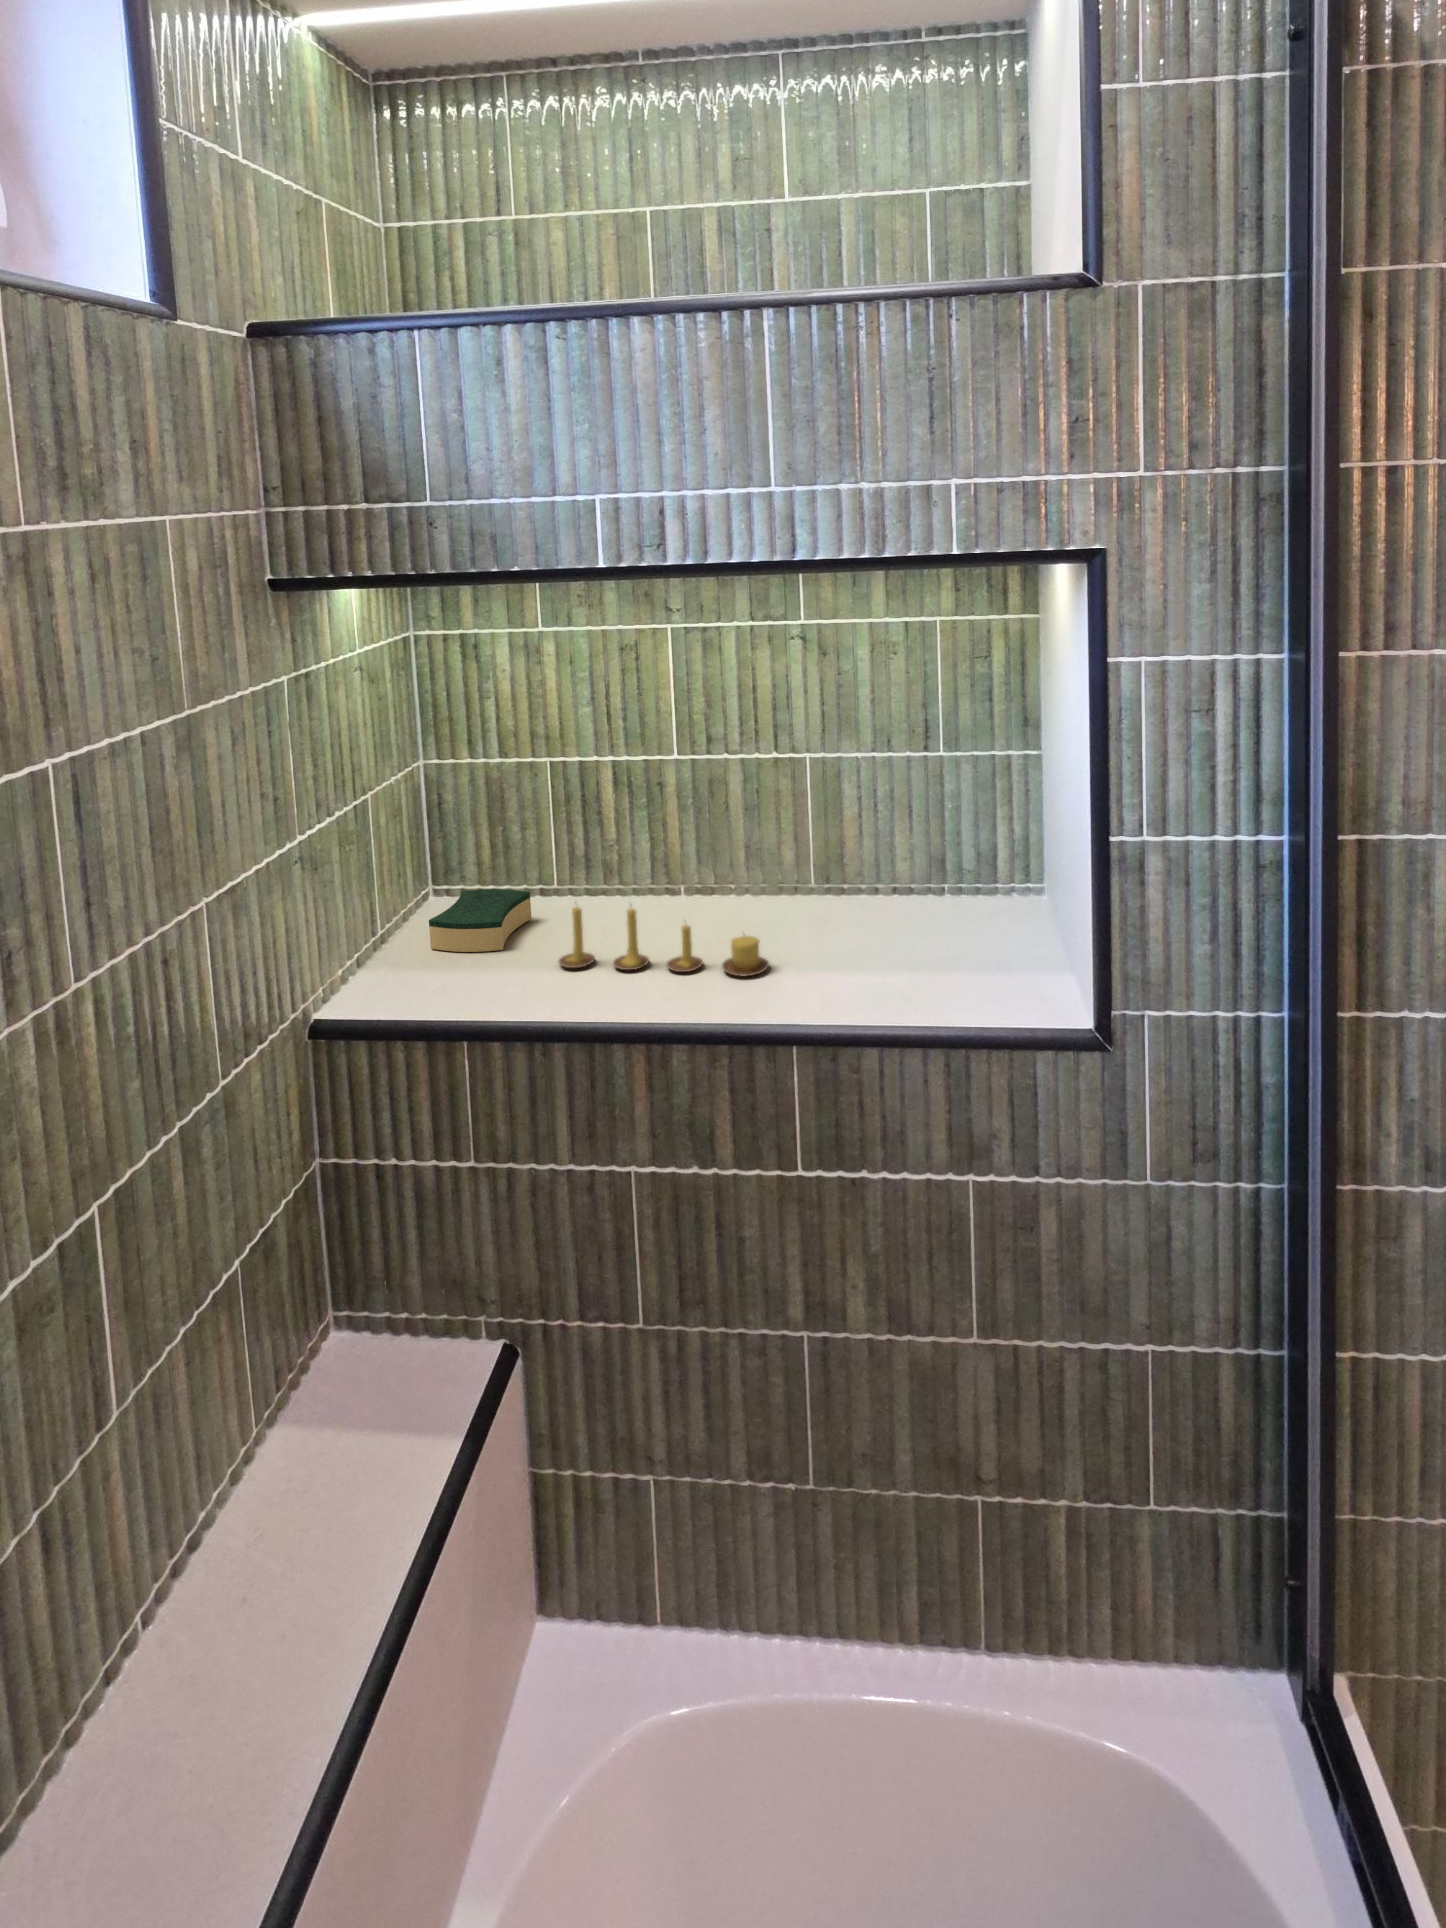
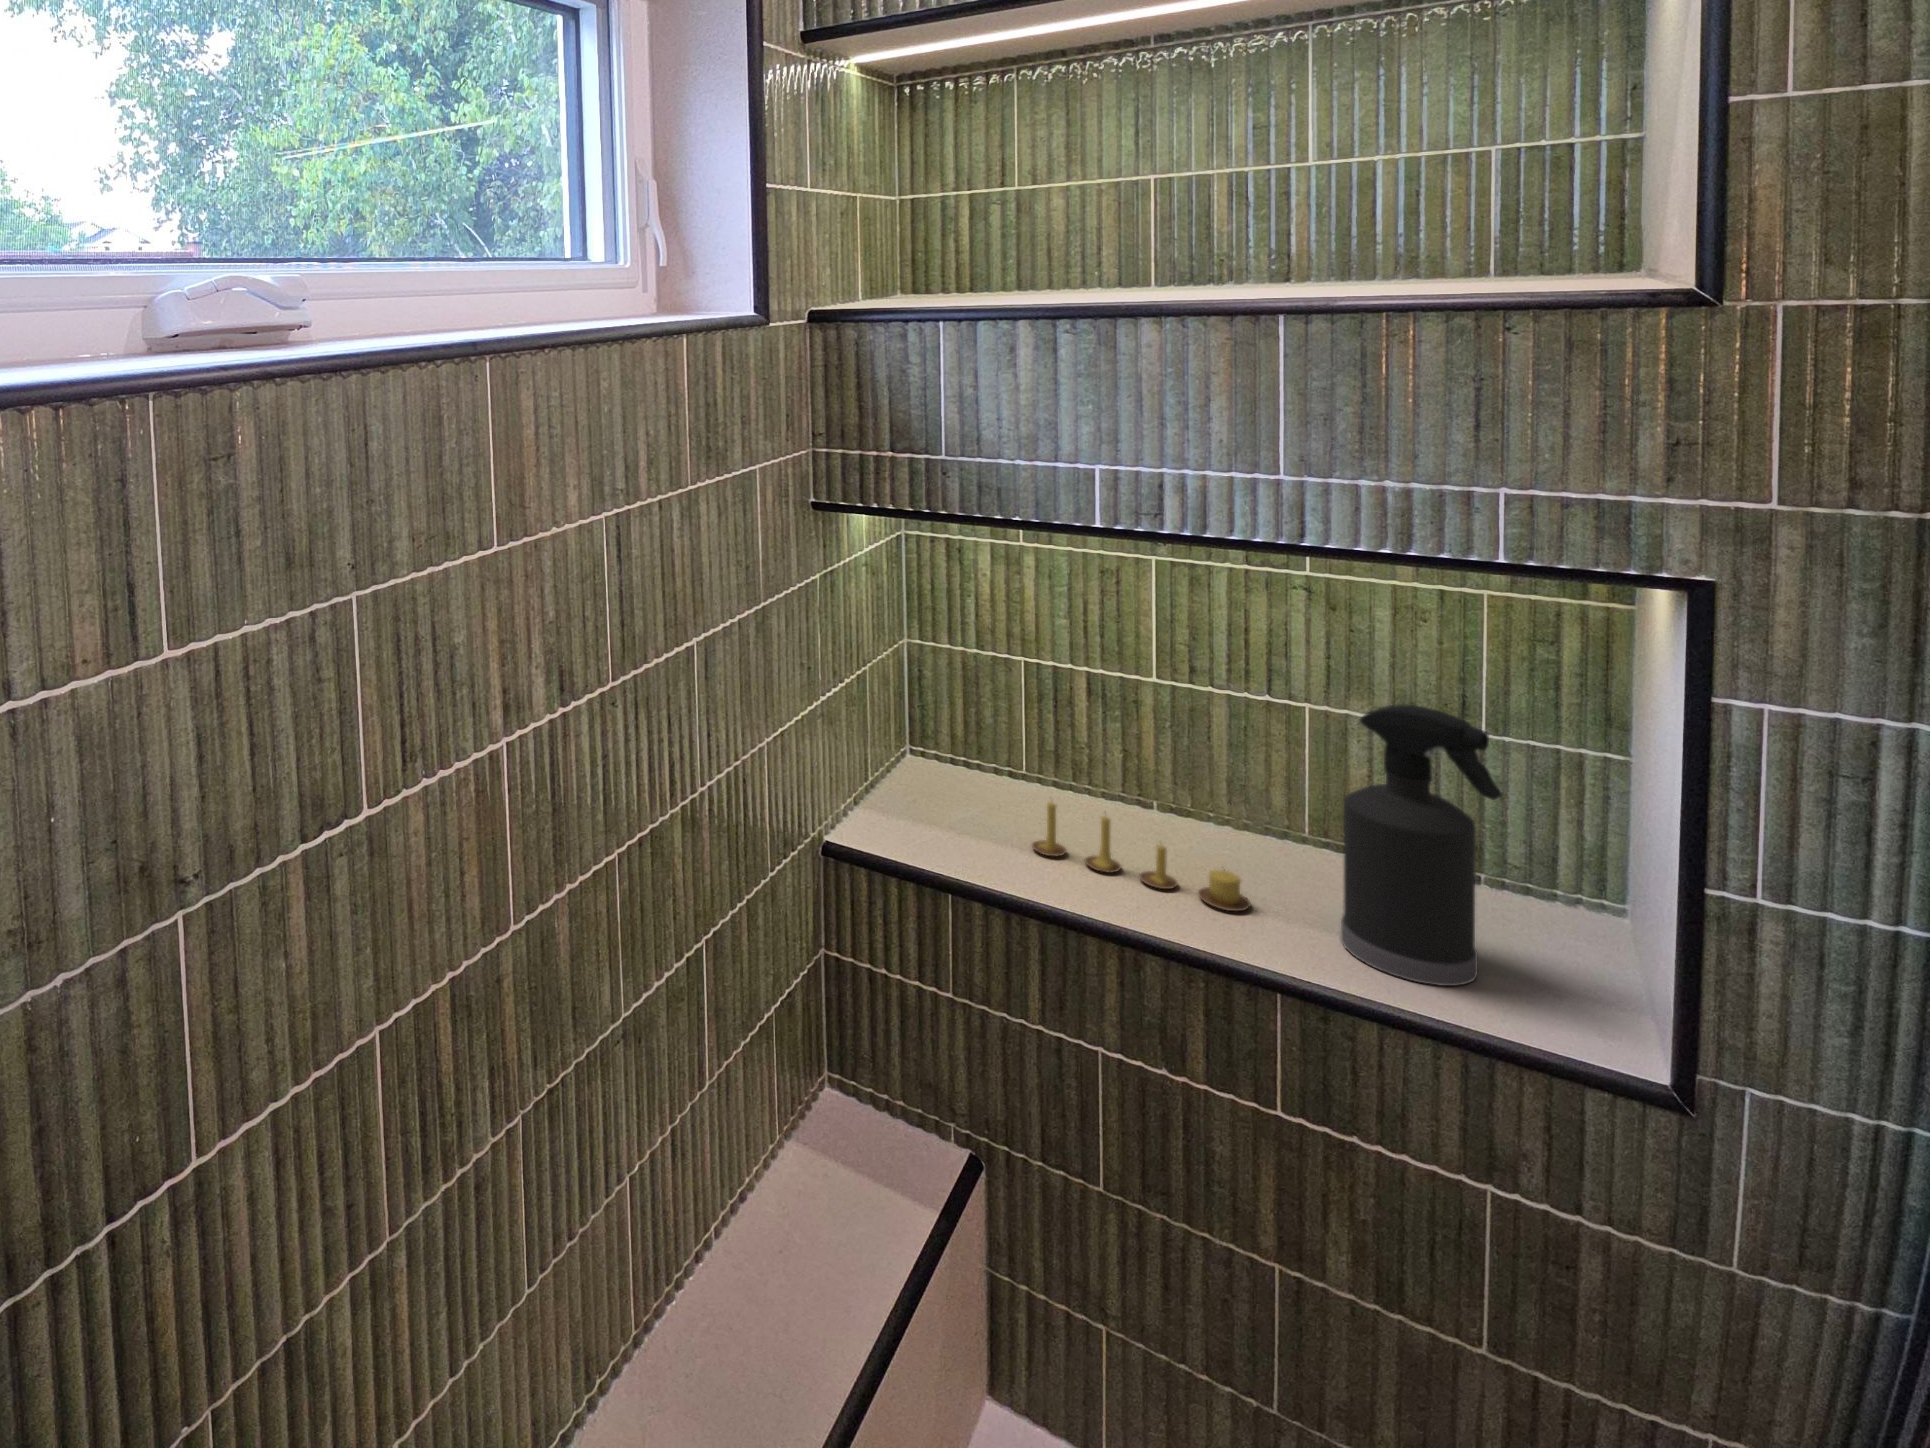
spray bottle: none [842,723,965,996] -> present [1341,704,1502,986]
sponge: present [429,889,532,952] -> none [914,758,1004,820]

